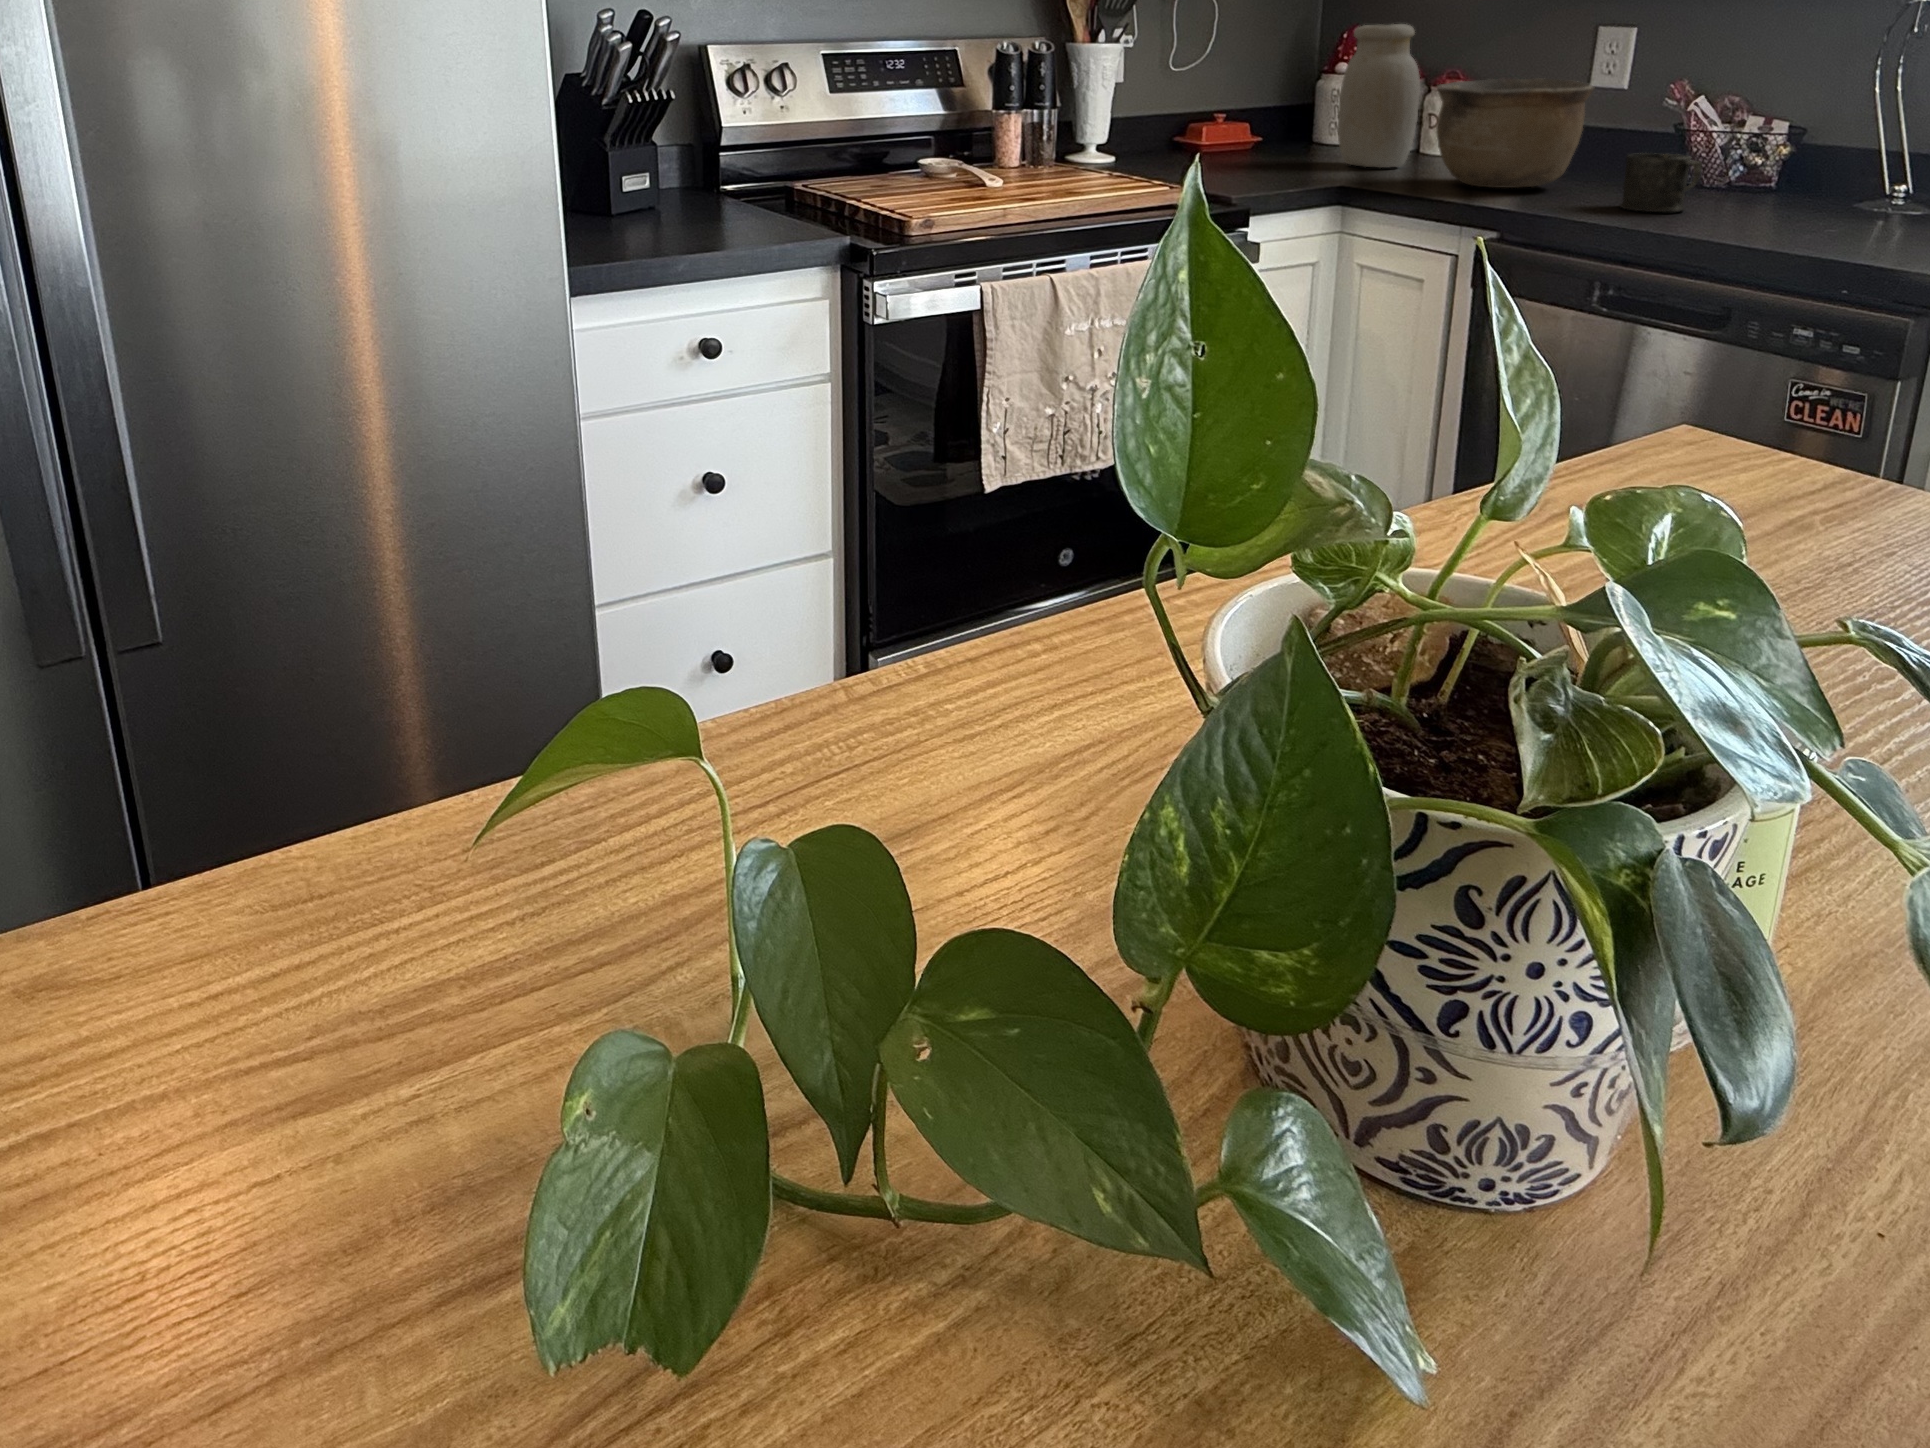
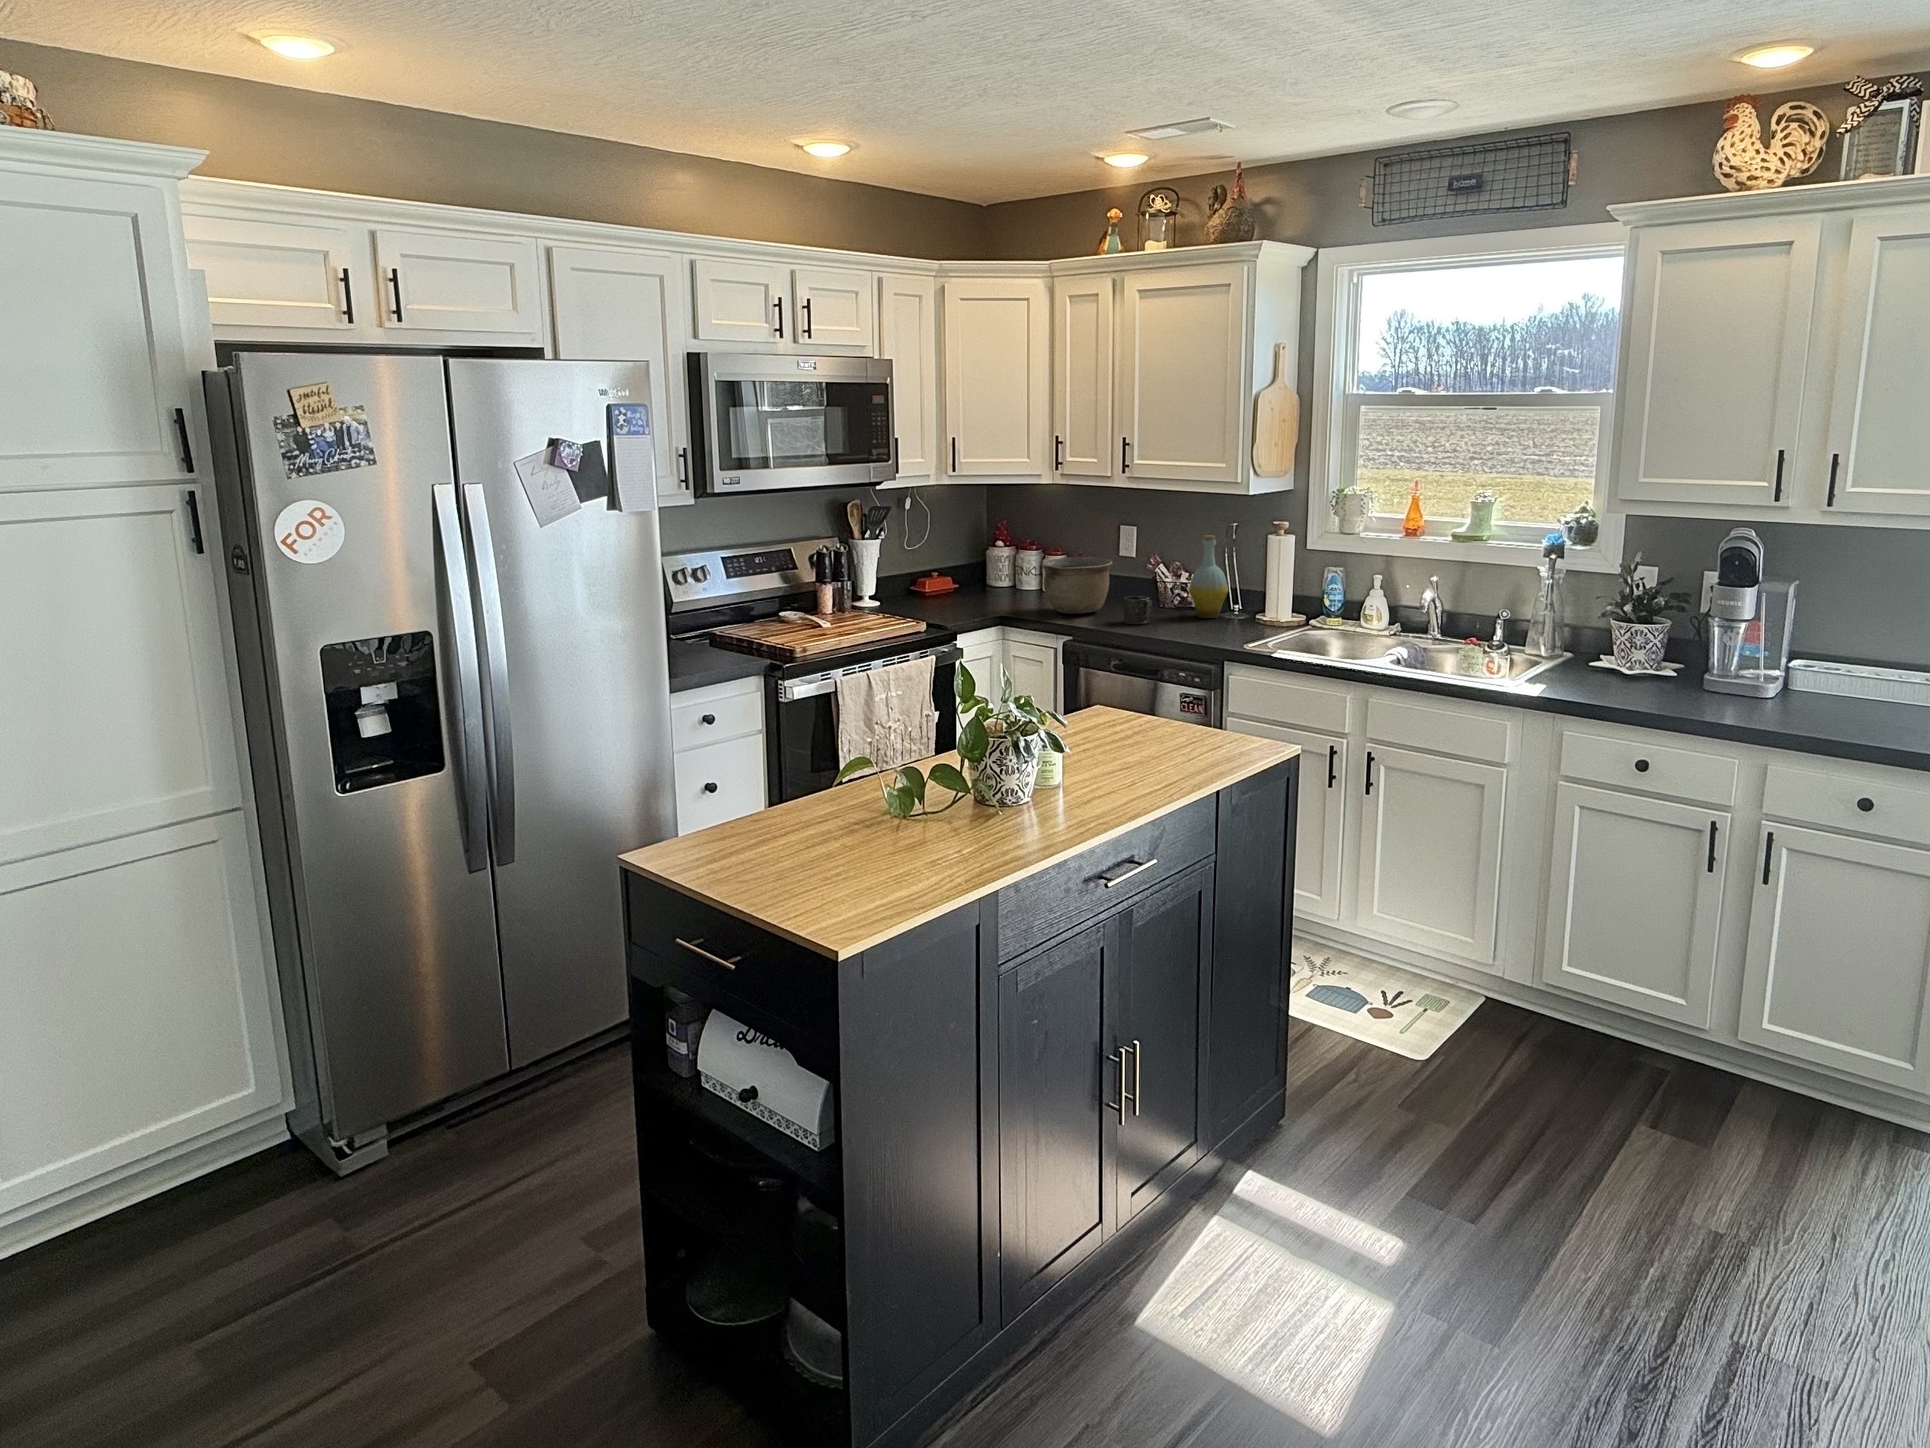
jar: present [1338,24,1420,168] -> none [998,526,1038,602]
bottle: none [1781,24,1888,208] -> present [1189,535,1228,618]

